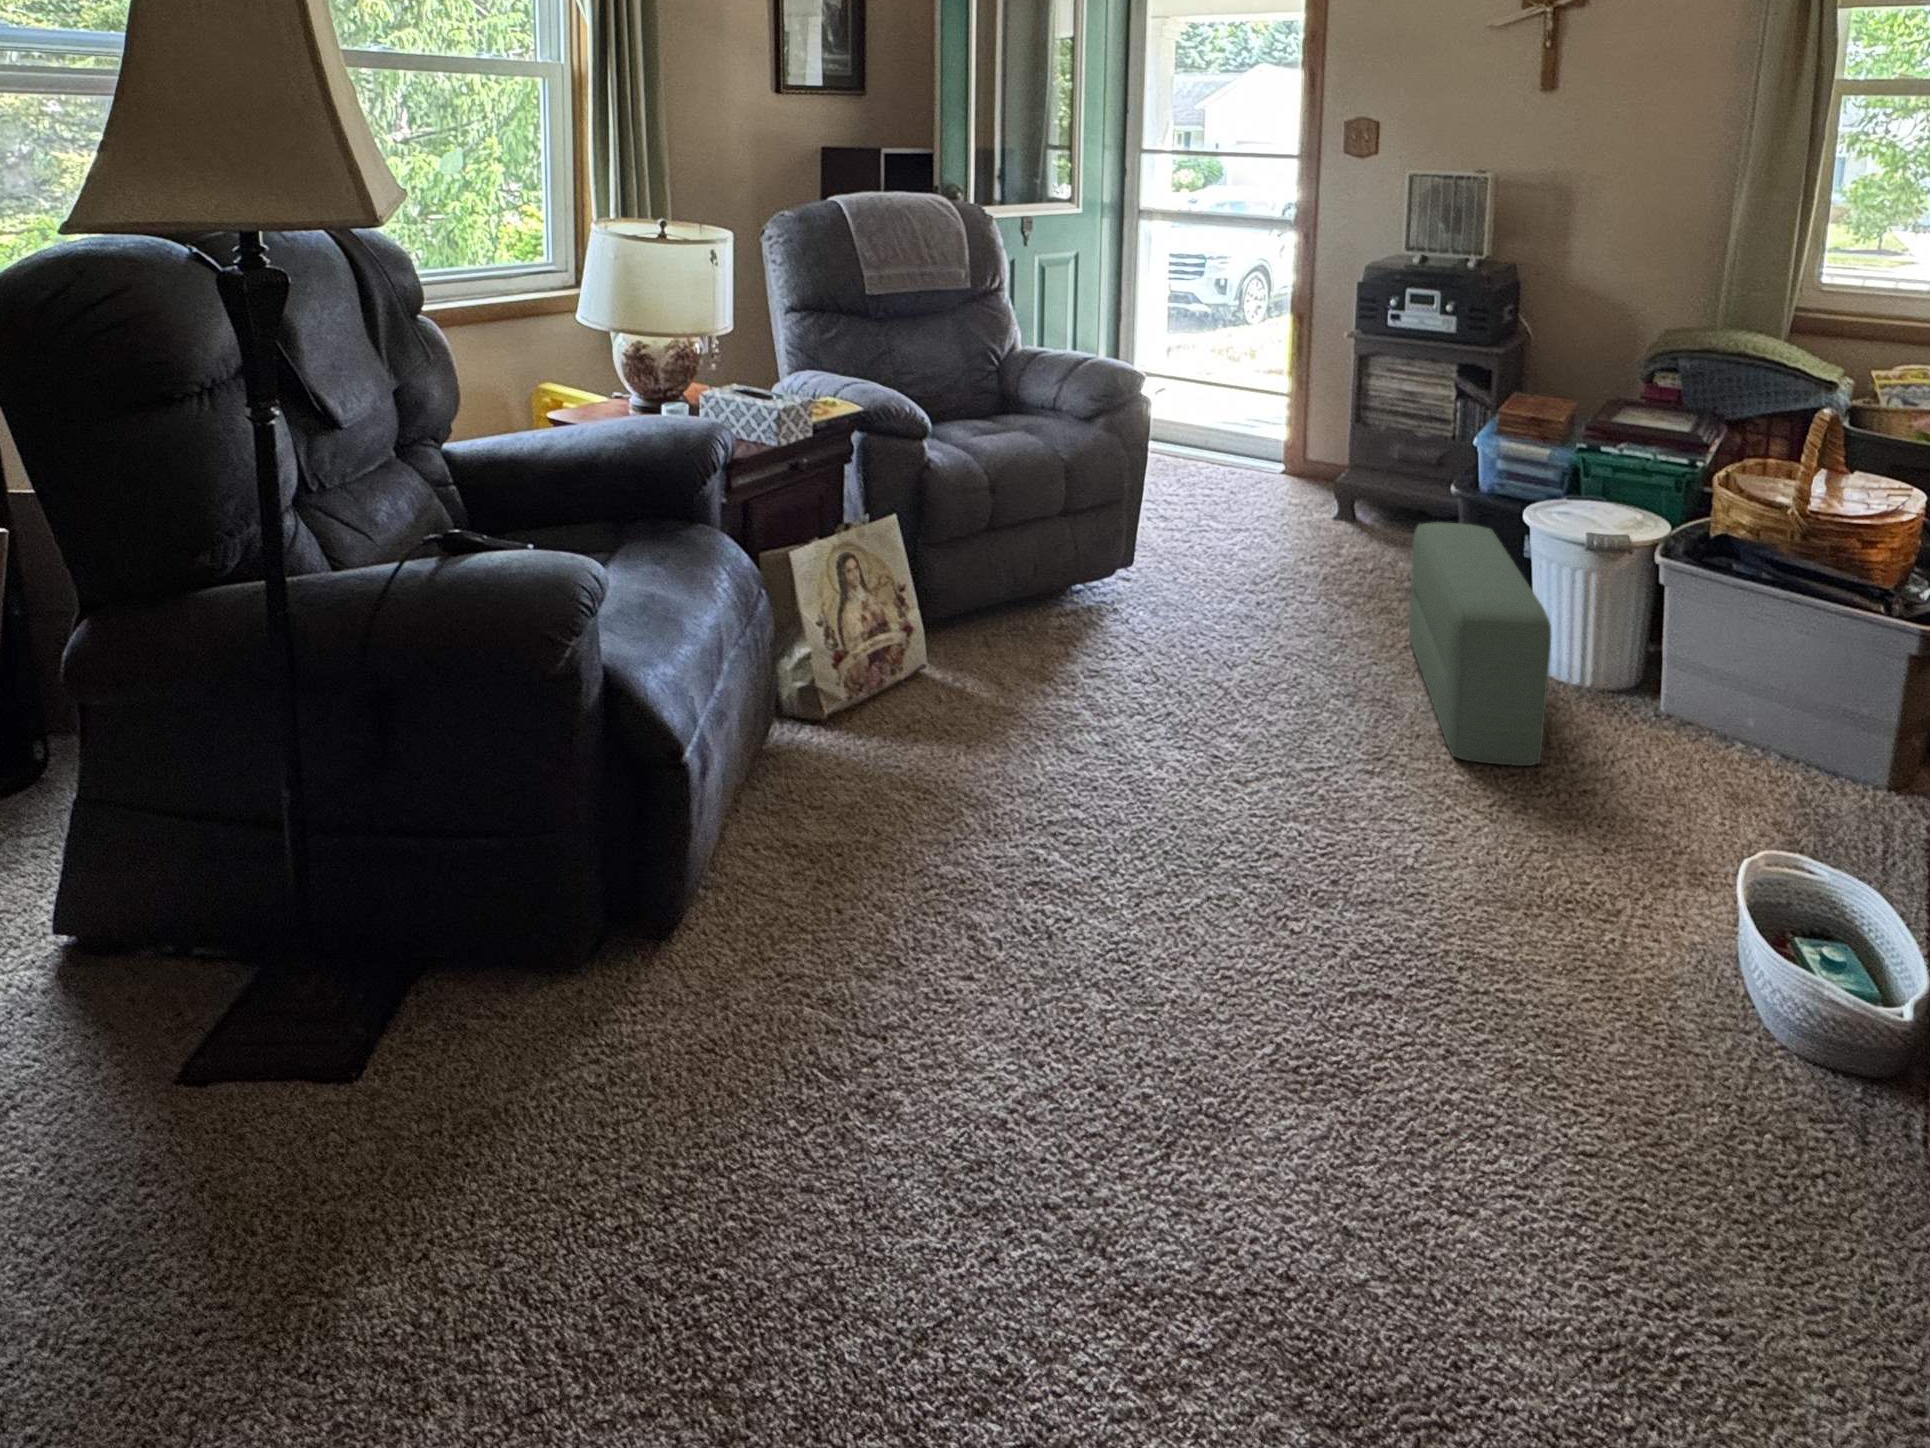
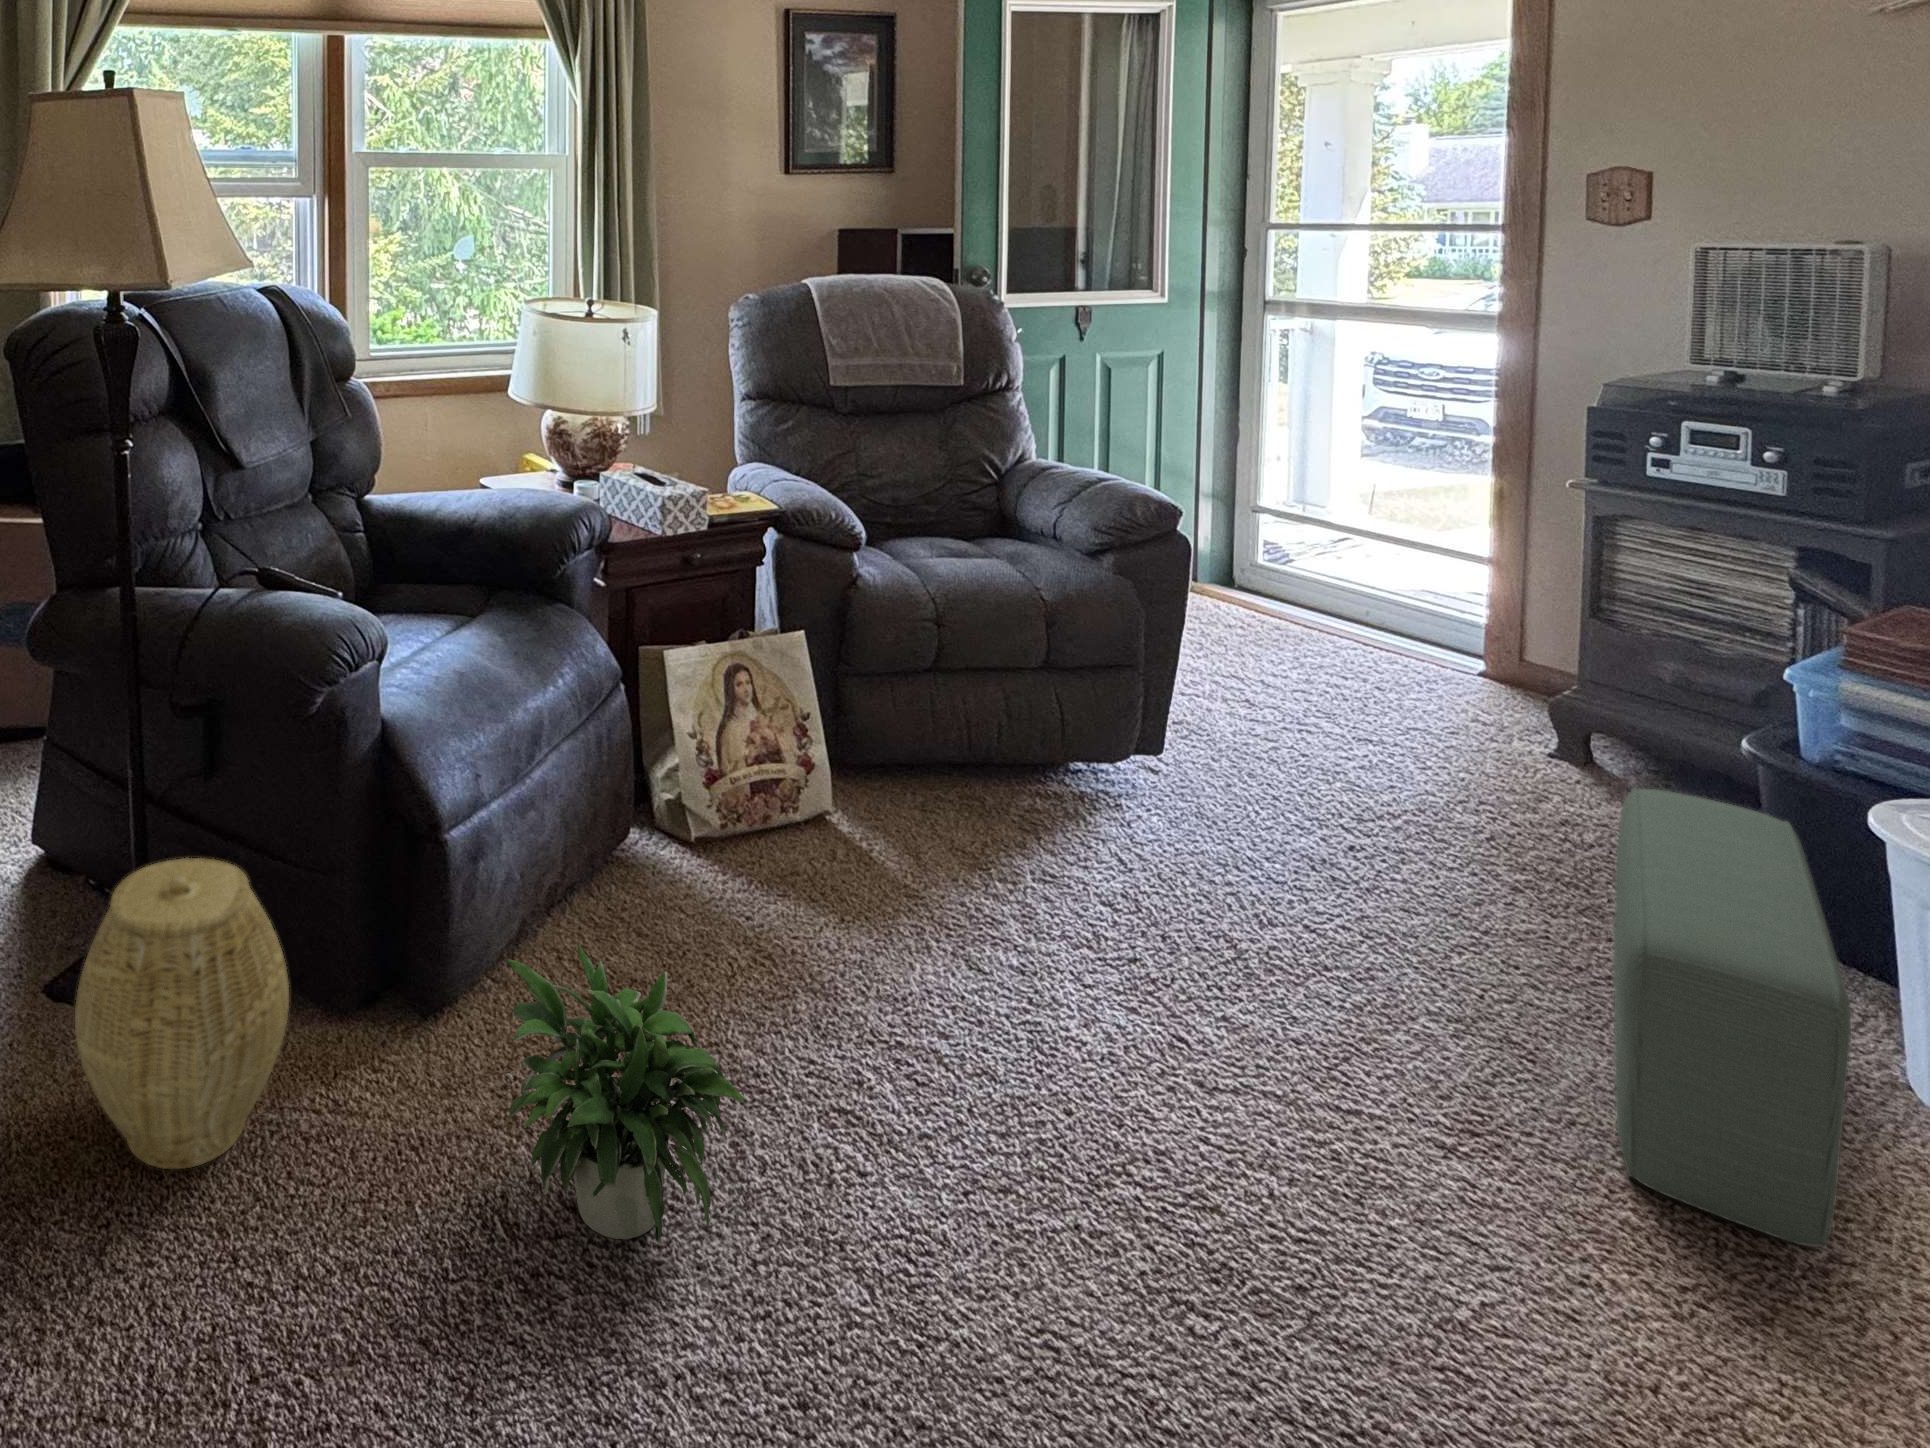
potted plant: none [761,813,1014,1044] -> present [505,943,744,1242]
woven basket: none [323,847,574,1179] -> present [75,858,289,1169]

